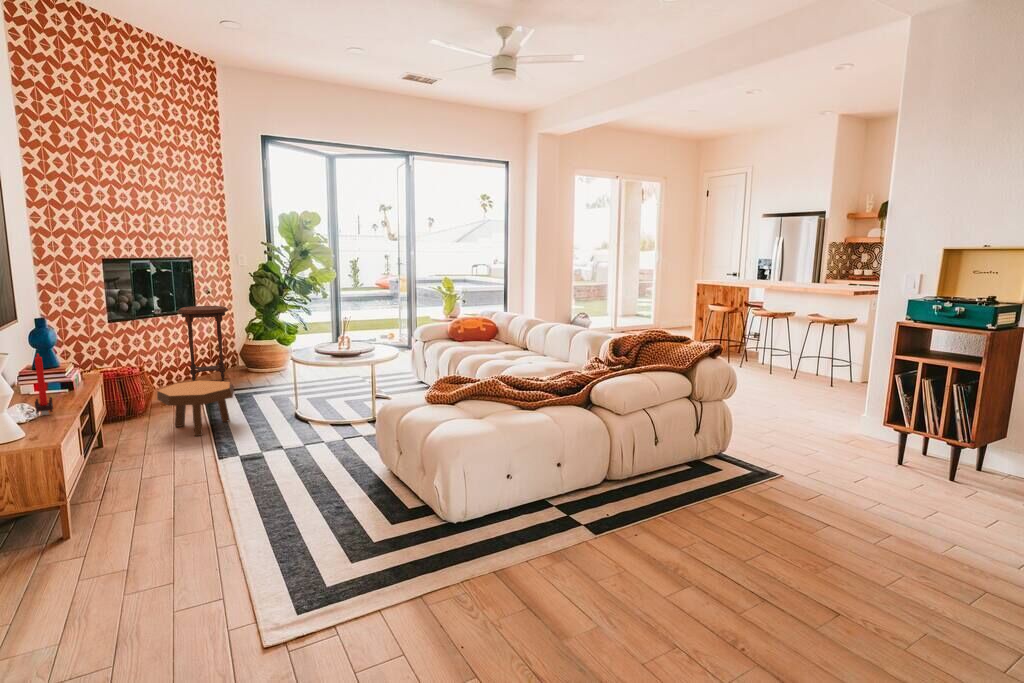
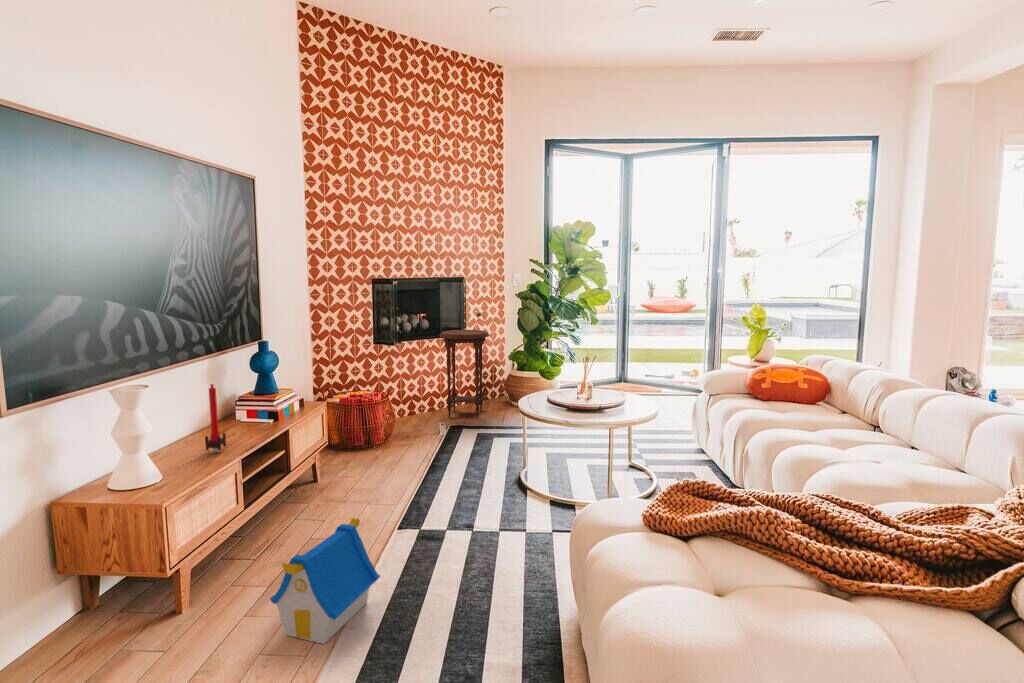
footstool: present [157,380,234,436] -> none [378,418,457,486]
toy house: none [166,441,246,527] -> present [270,518,380,644]

